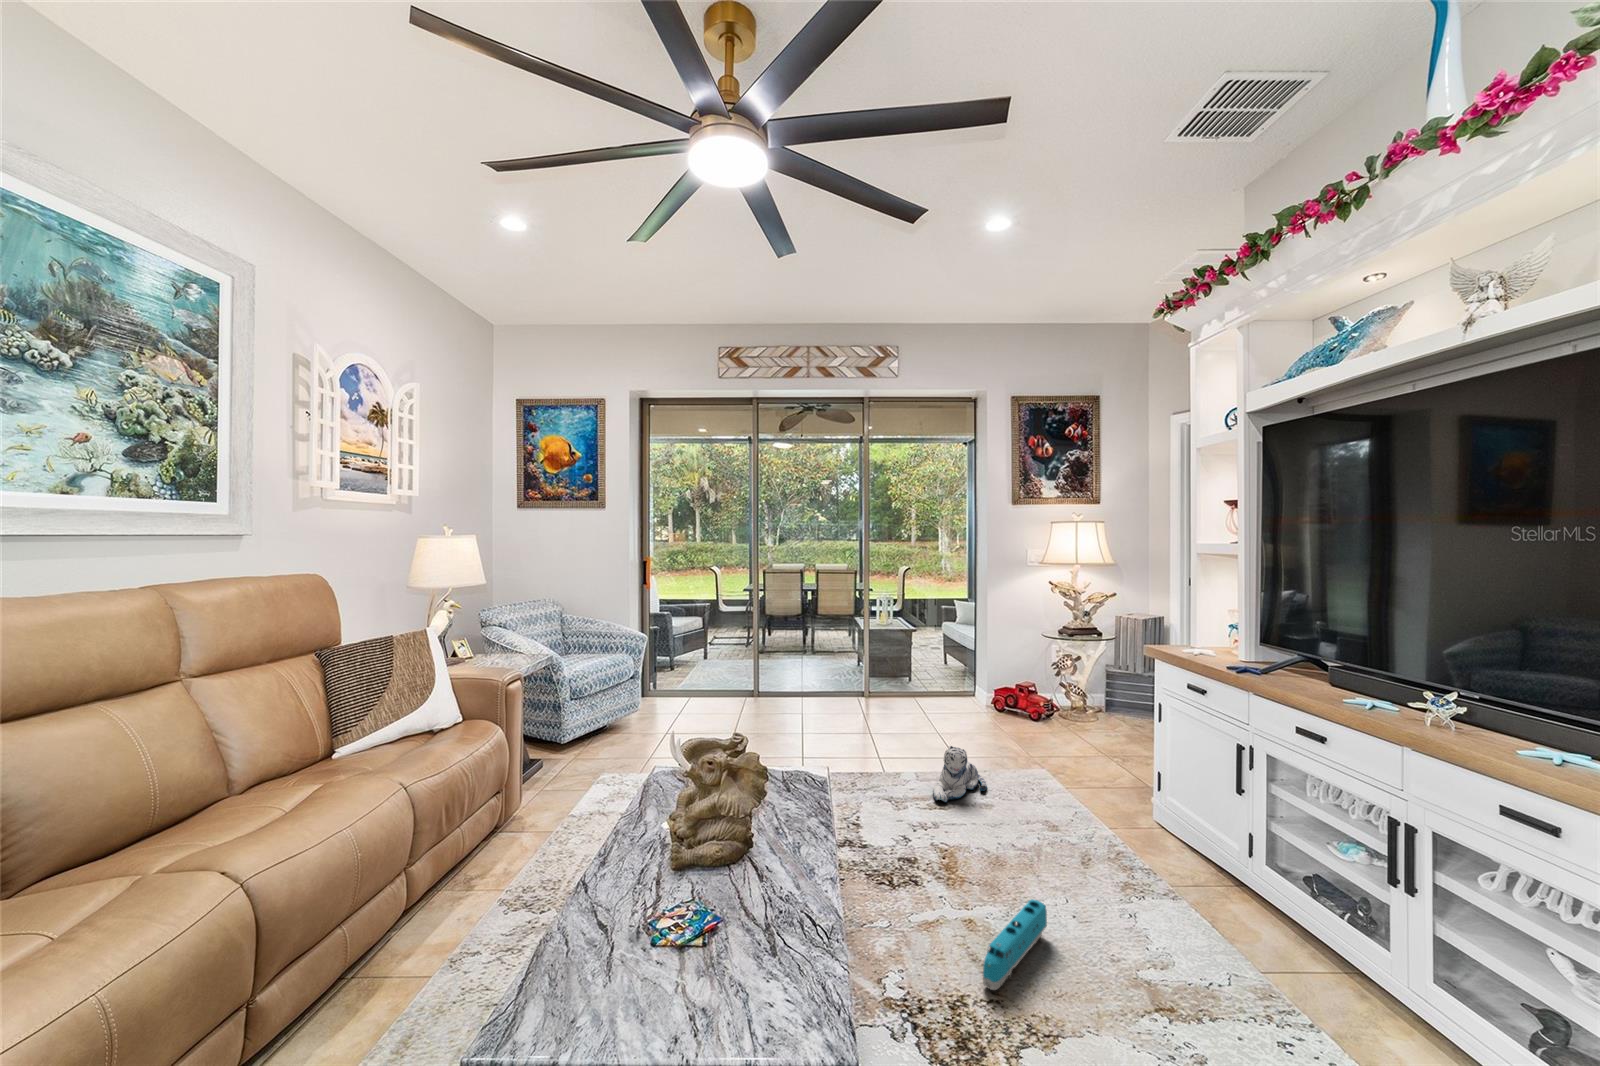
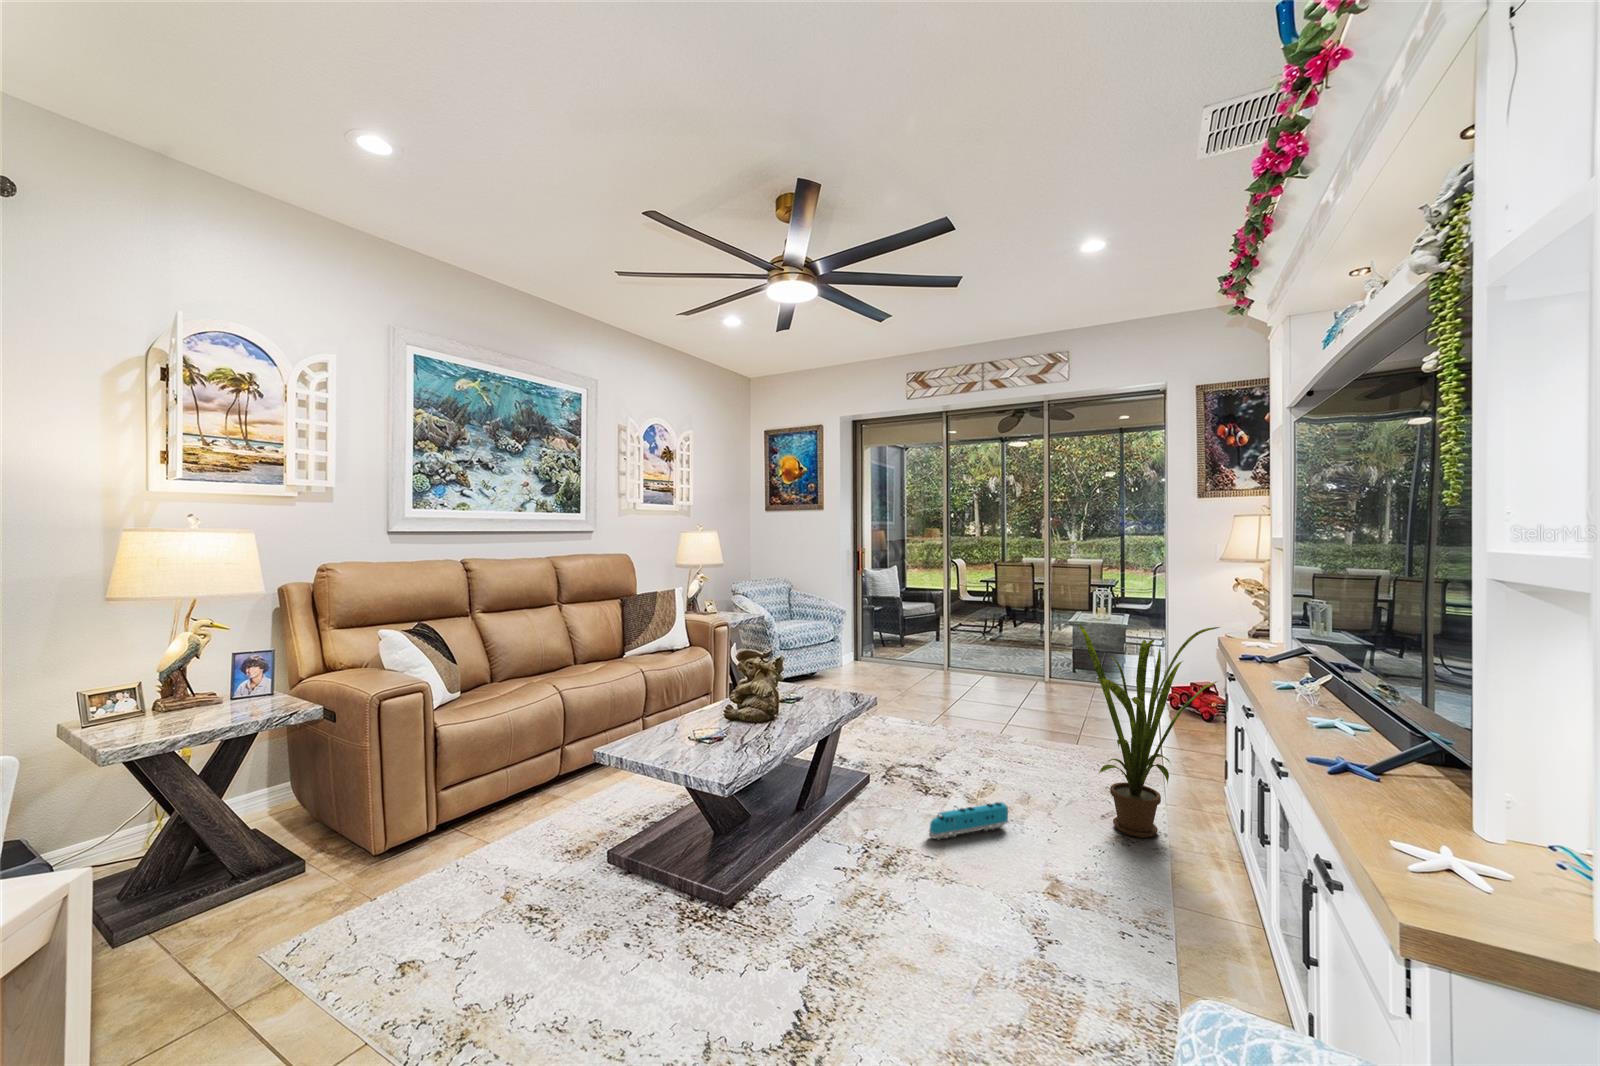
house plant: none [1102,645,1255,901] -> present [1079,625,1220,838]
plush toy: present [933,746,987,802] -> none [1018,710,1081,754]

